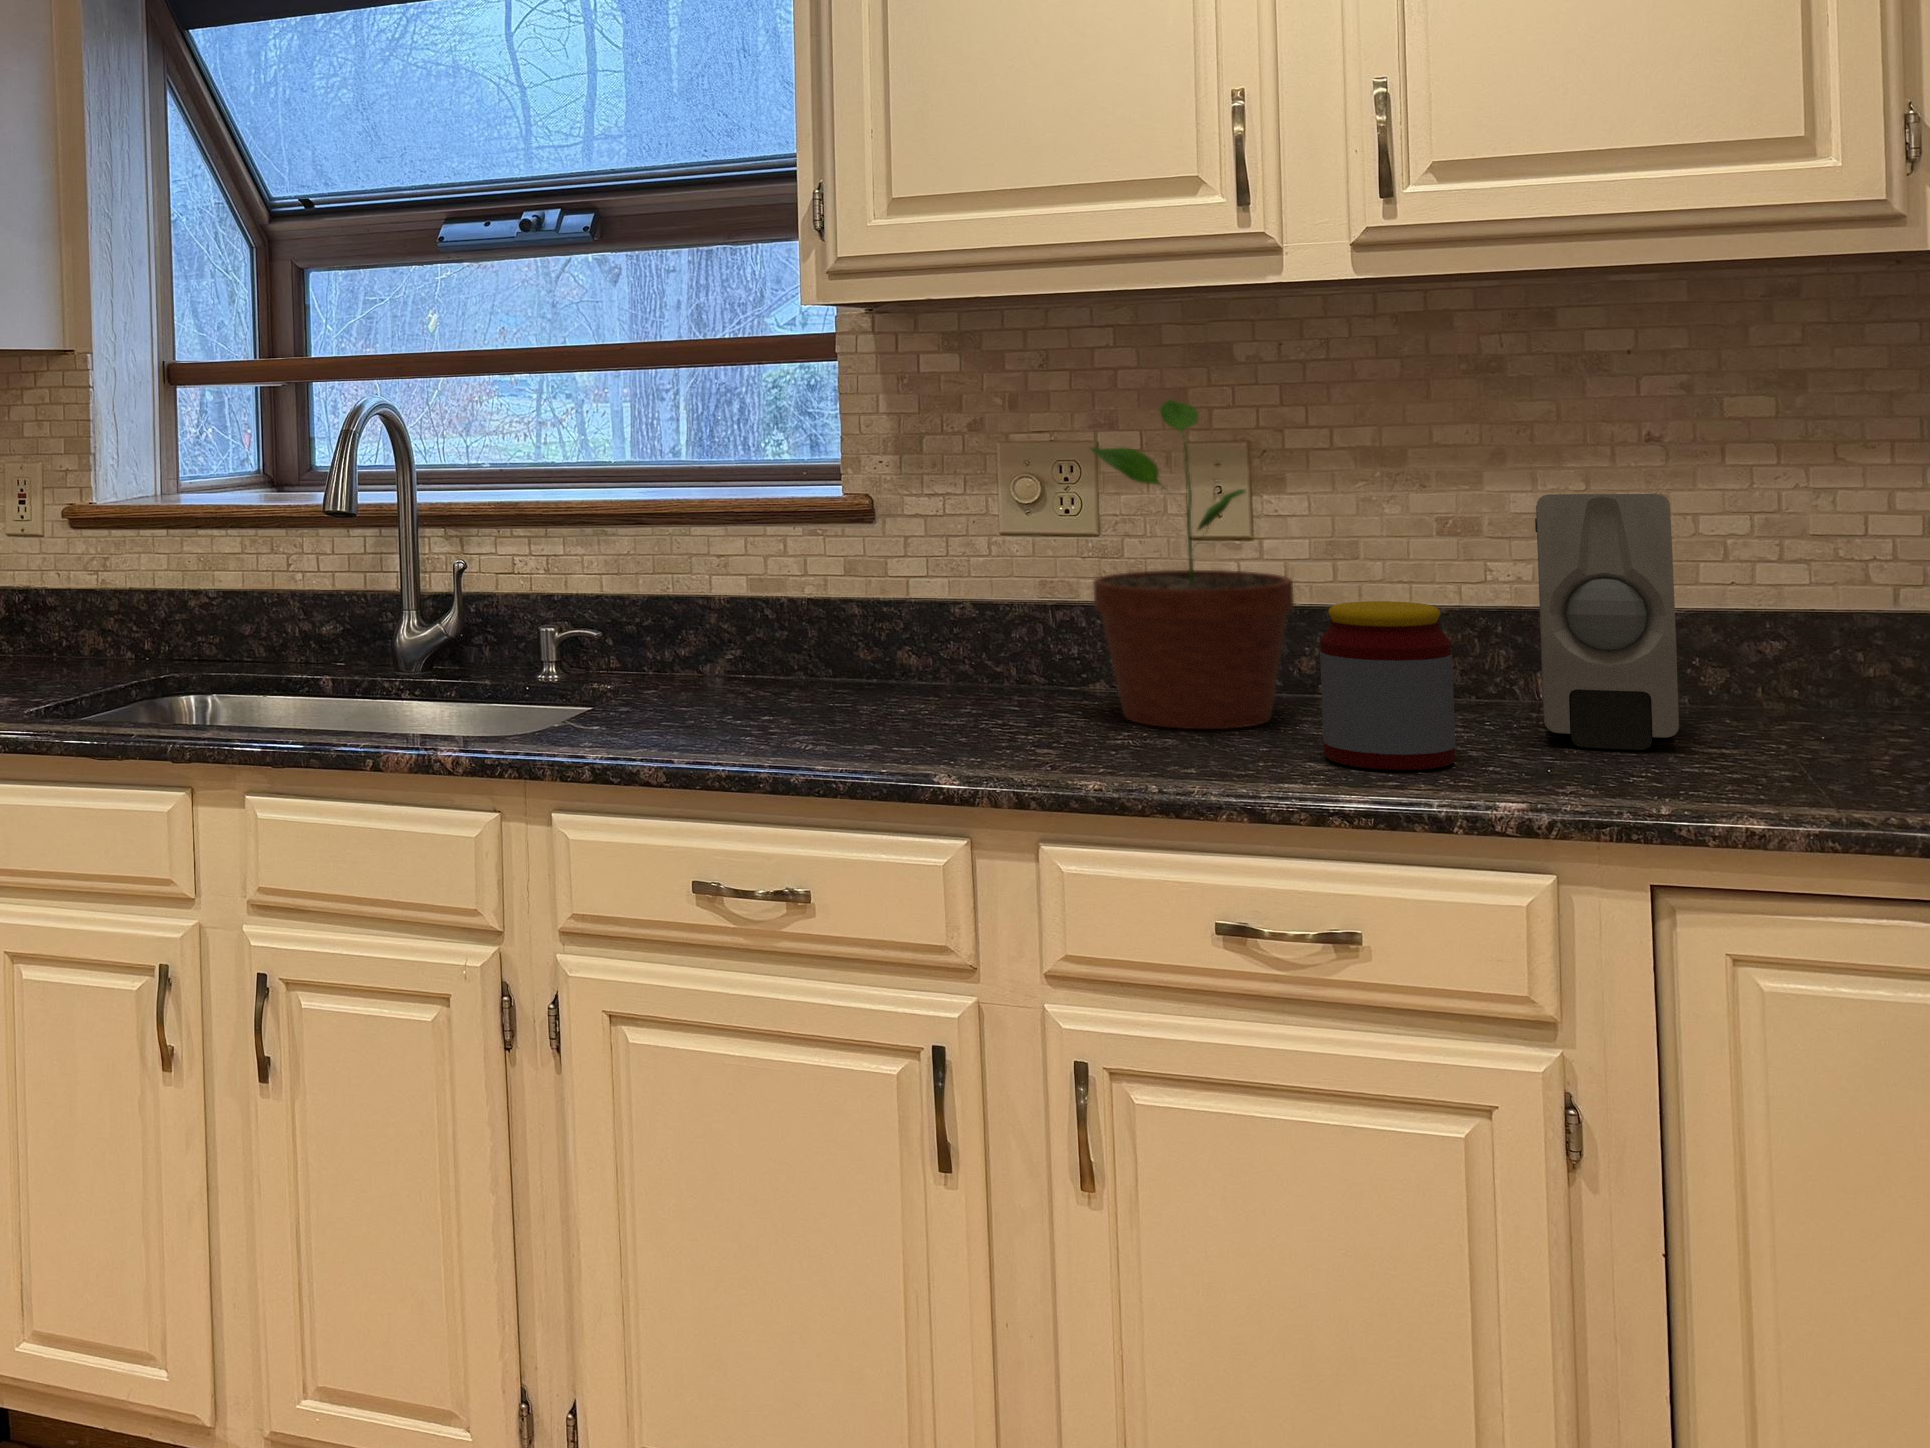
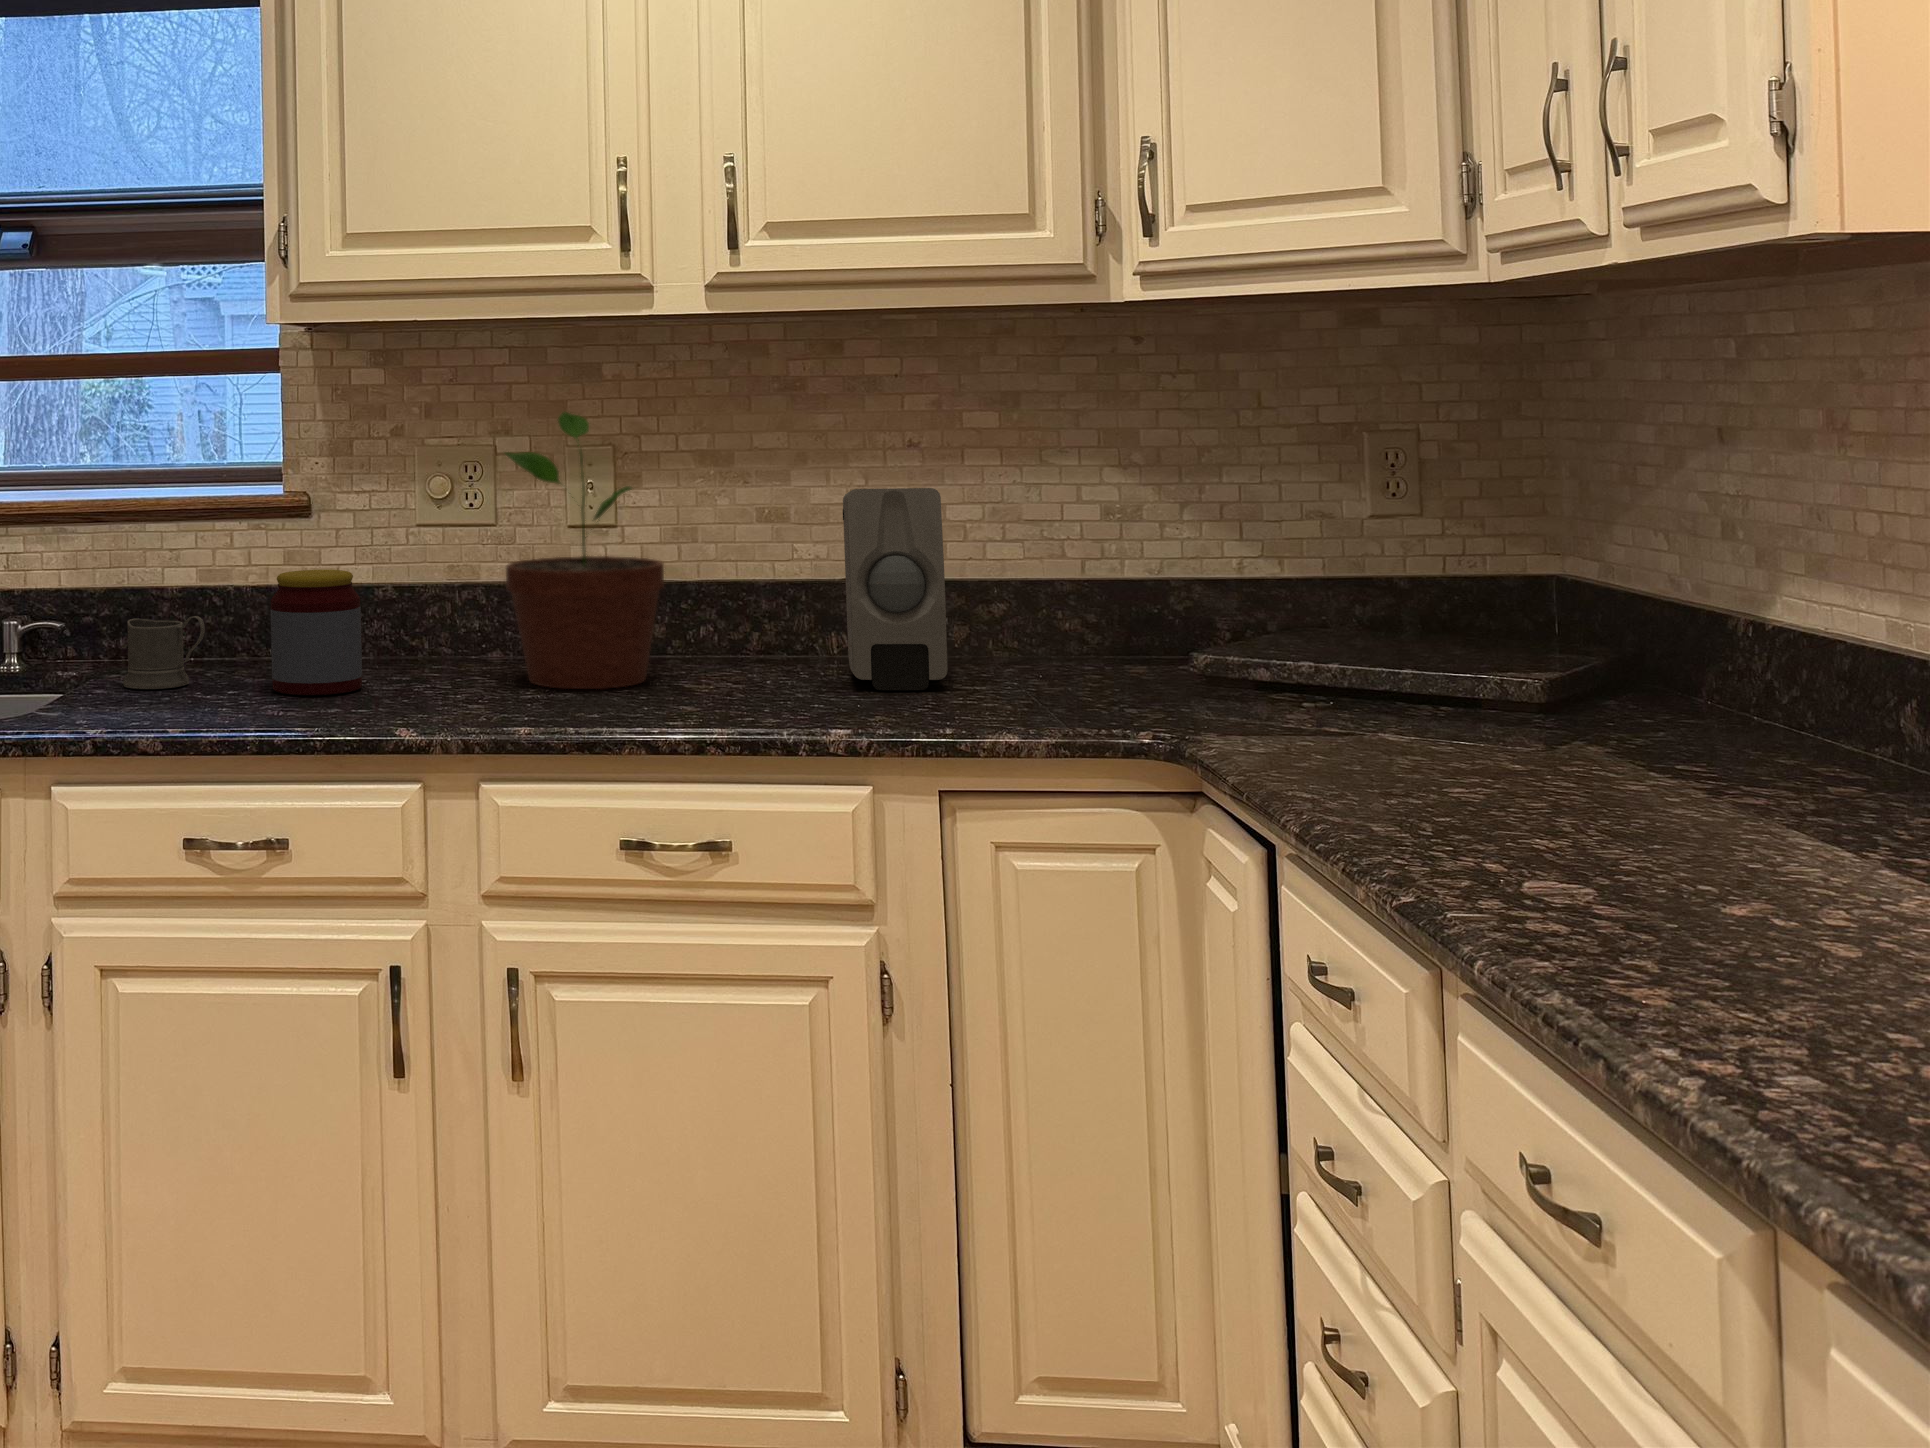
jar: present [1320,601,1455,770] -> present [270,570,362,695]
mug: none [659,629,744,707] -> present [124,616,205,689]

